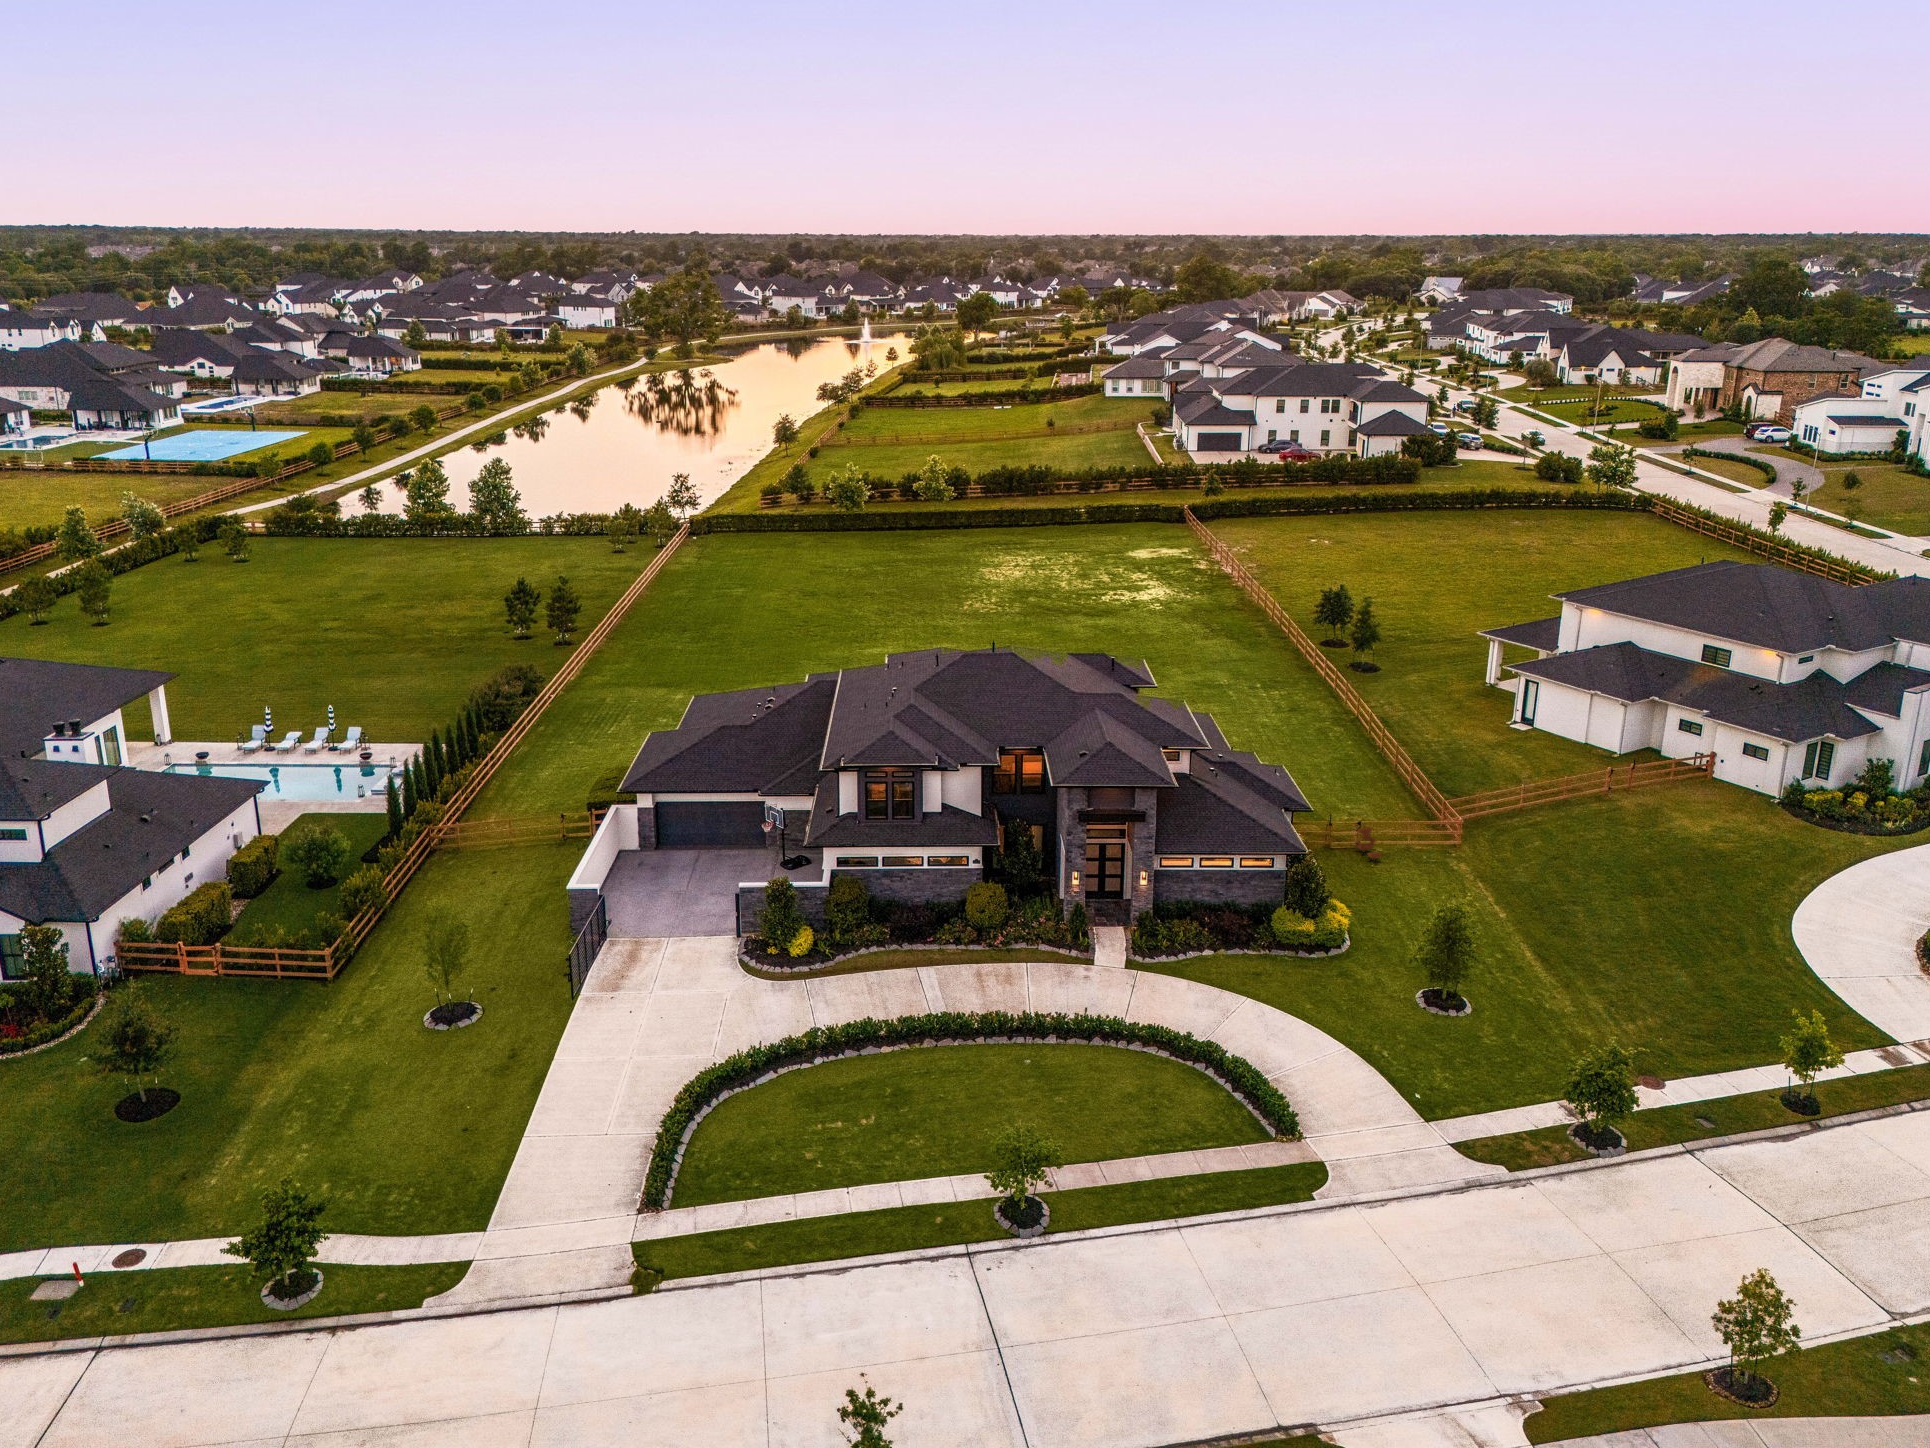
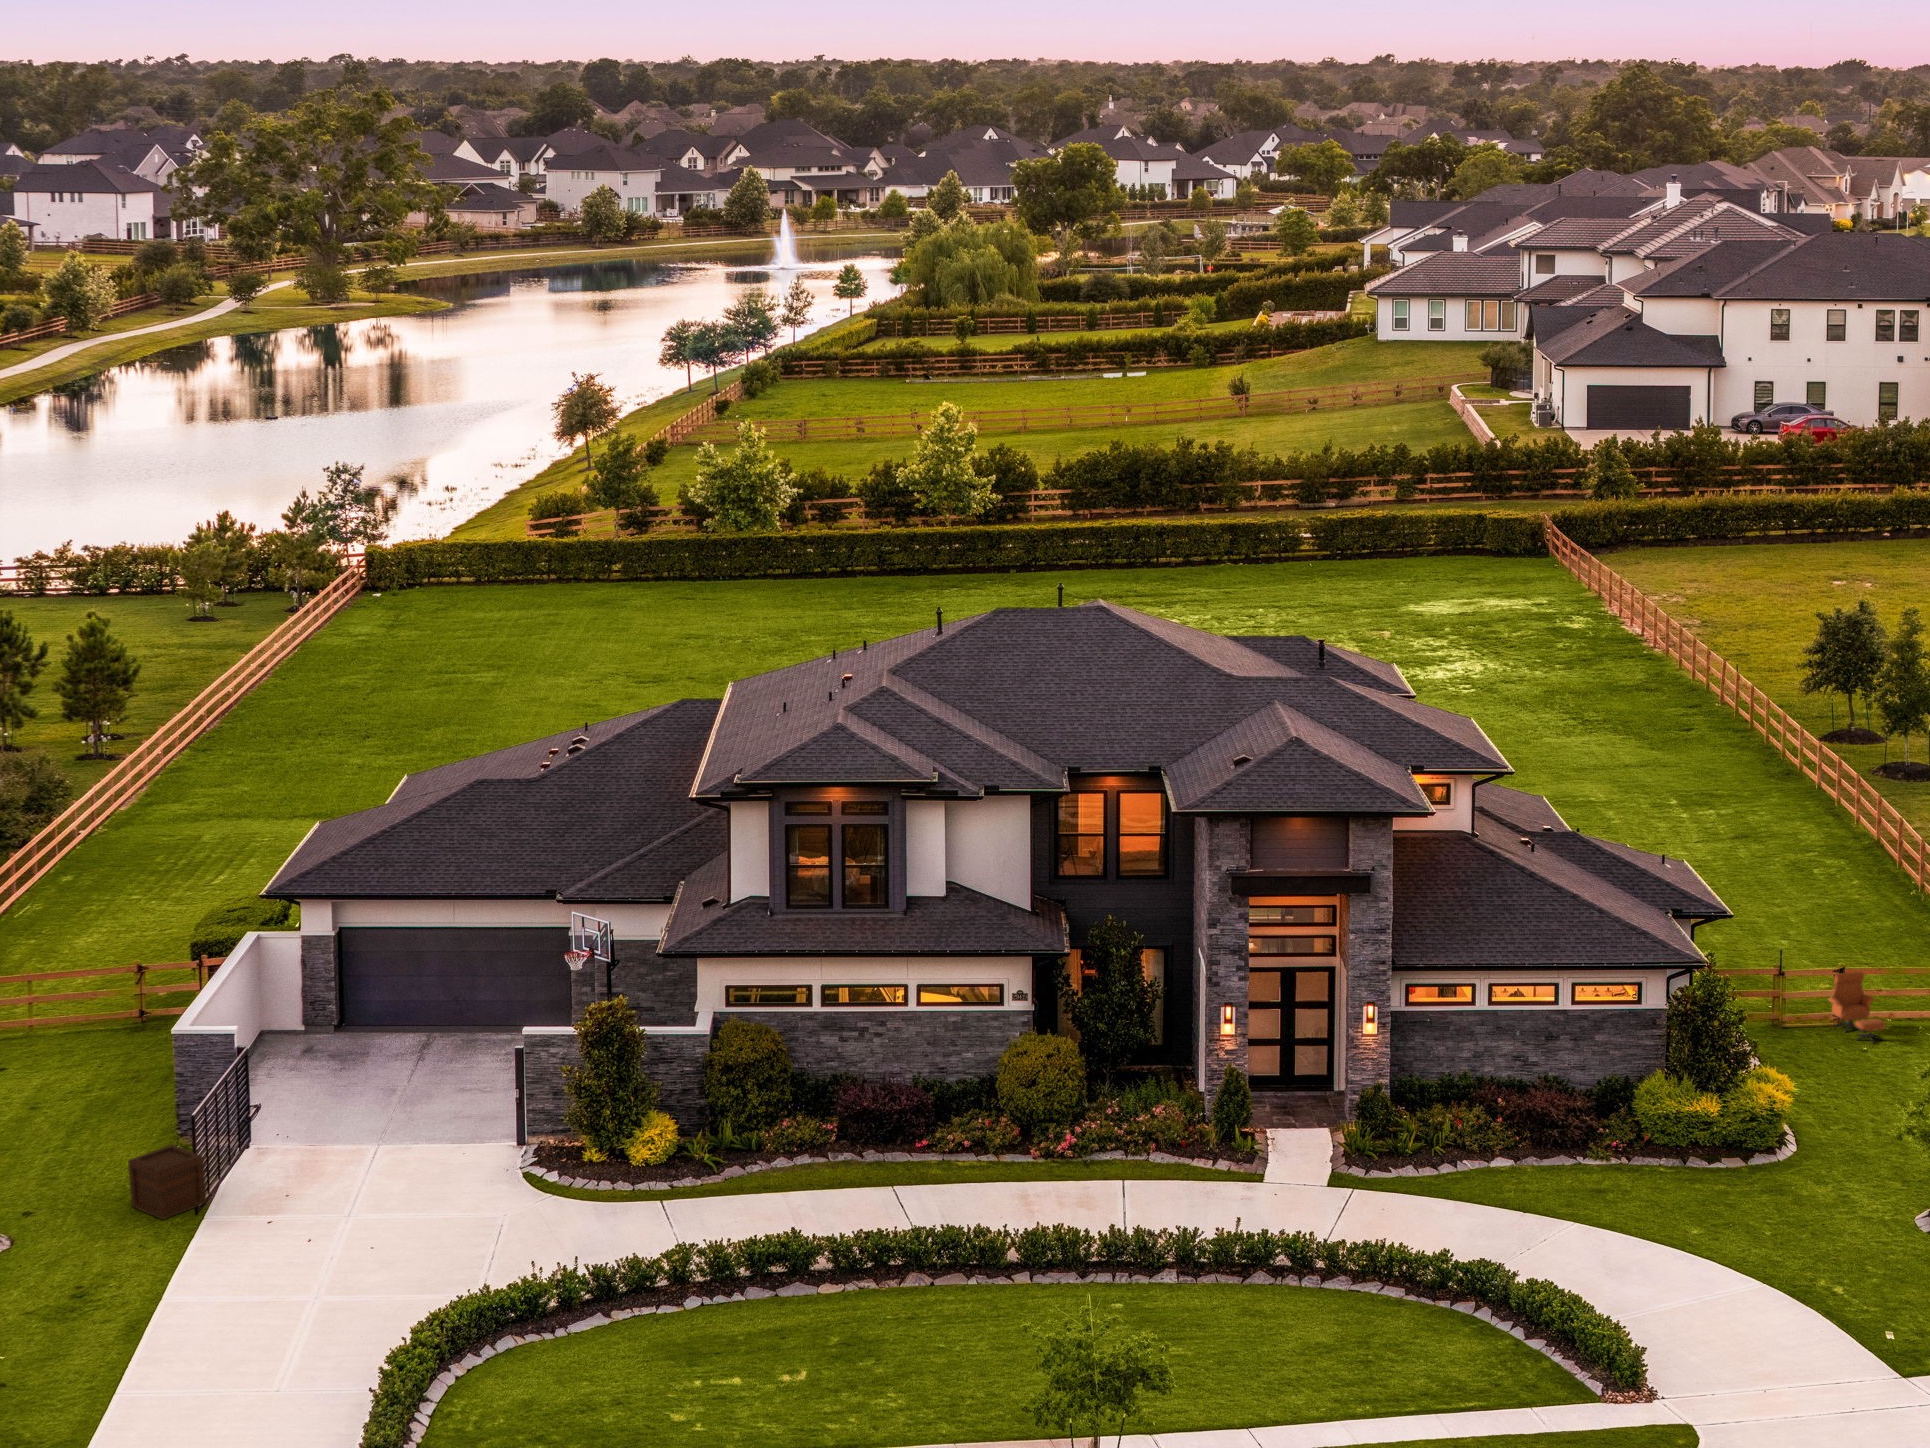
wooden crate: none [545,950,585,992] -> present [128,1145,207,1219]

